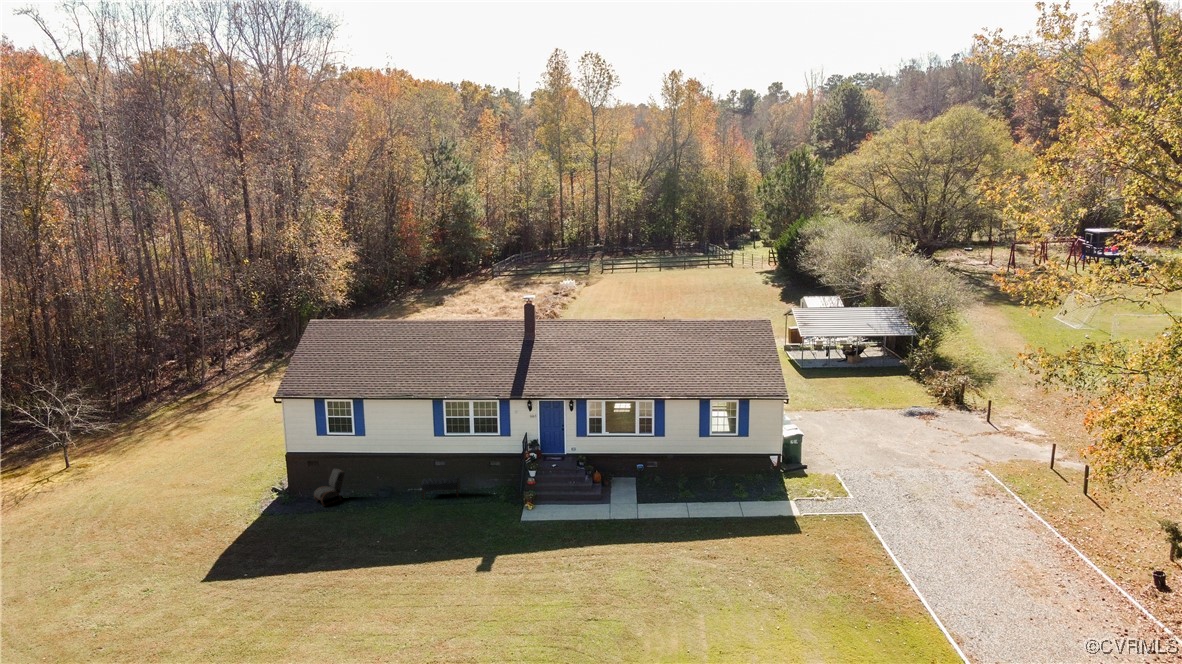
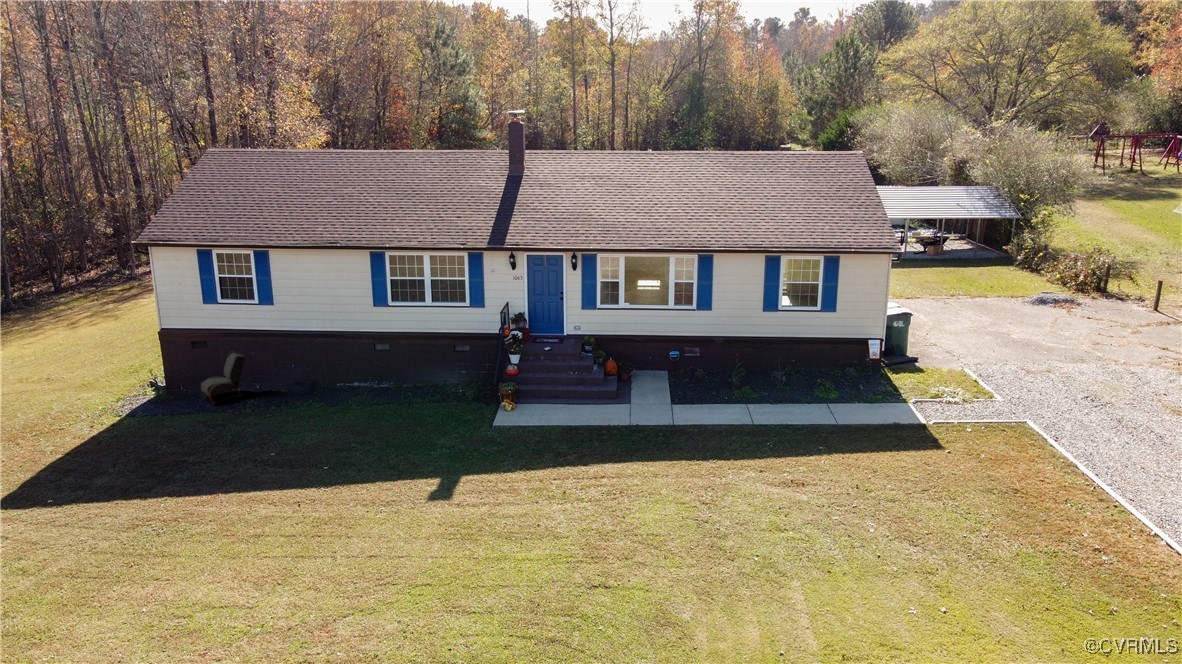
bench: present [421,477,460,498] -> none [353,366,413,397]

